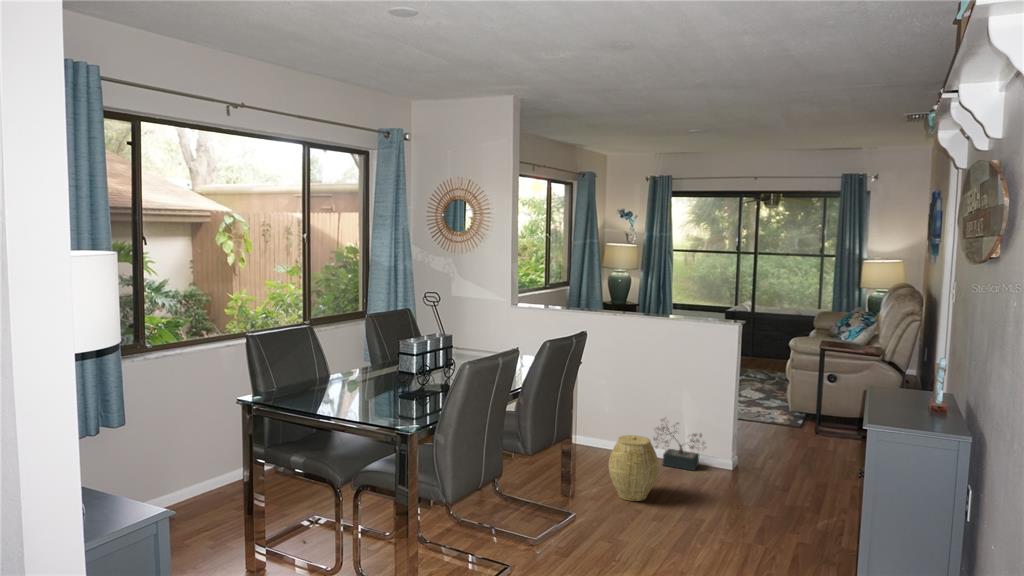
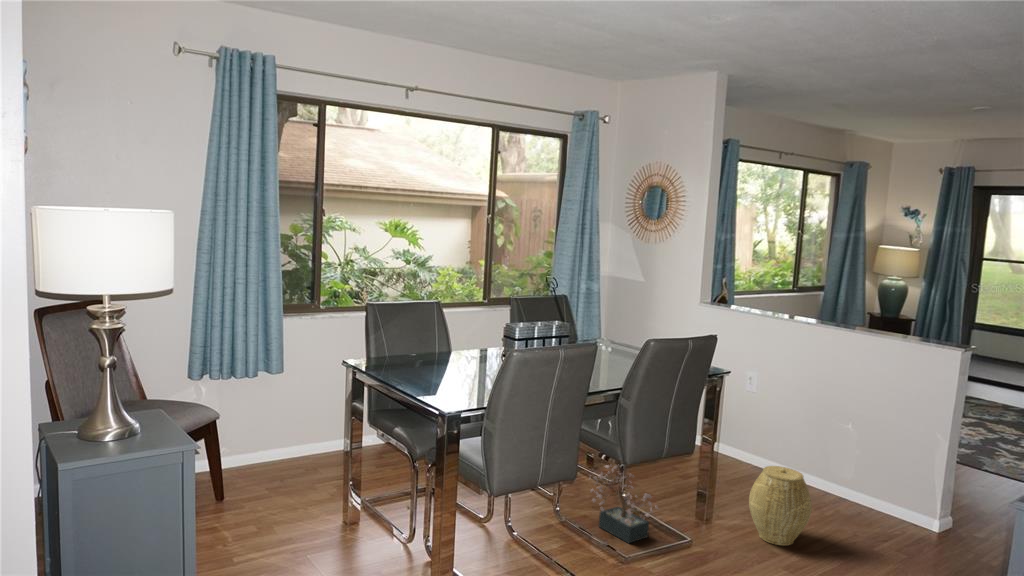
decorative plant: present [653,418,706,470] -> present [591,465,658,543]

